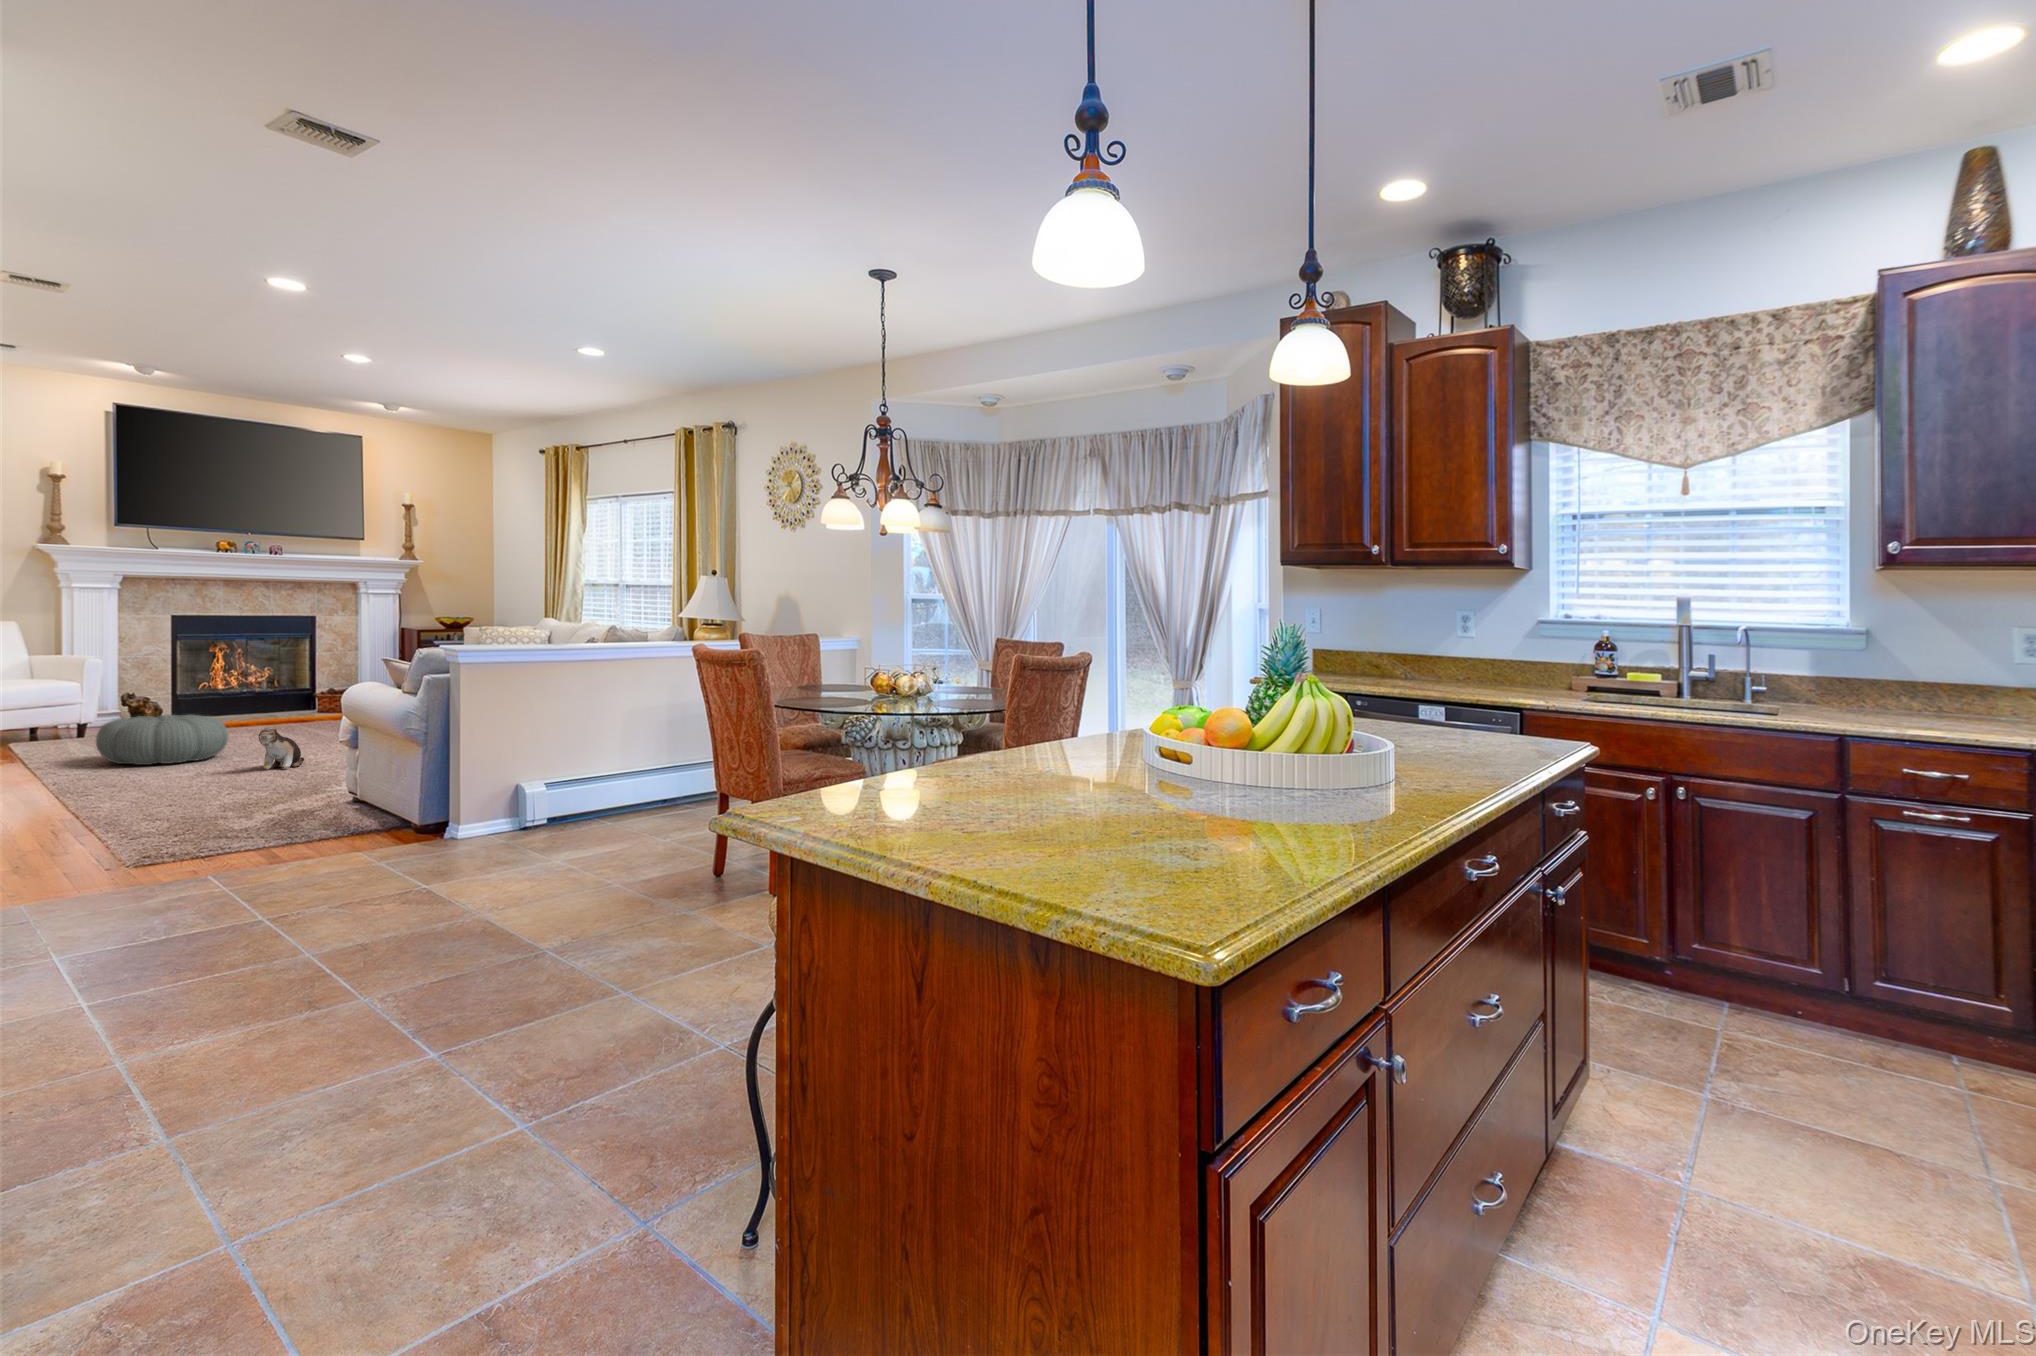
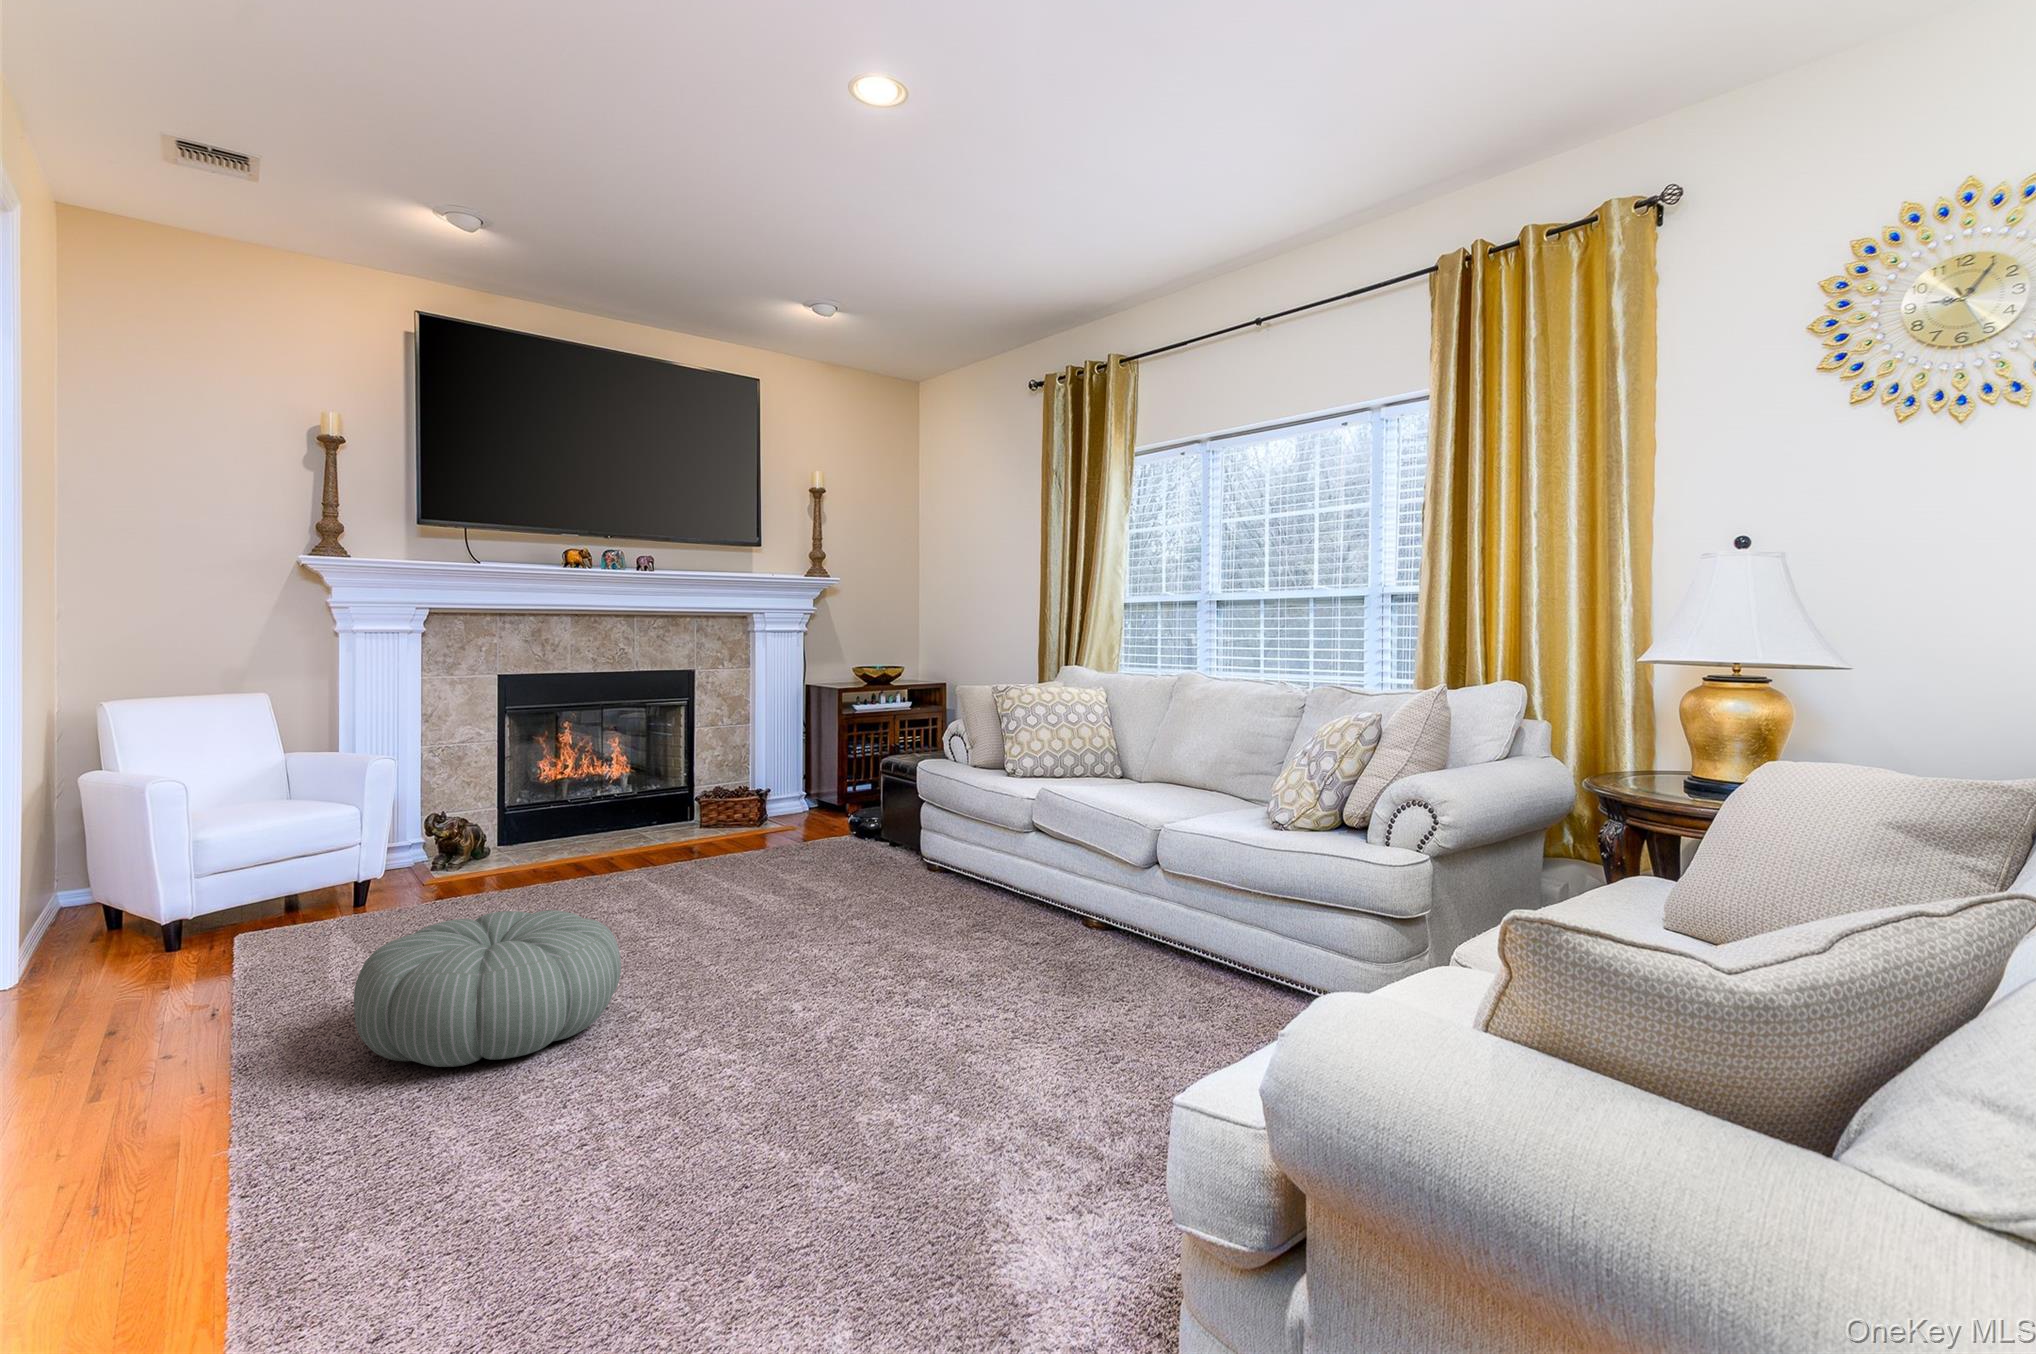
plush toy: present [254,728,304,770] -> none [715,999,810,1111]

